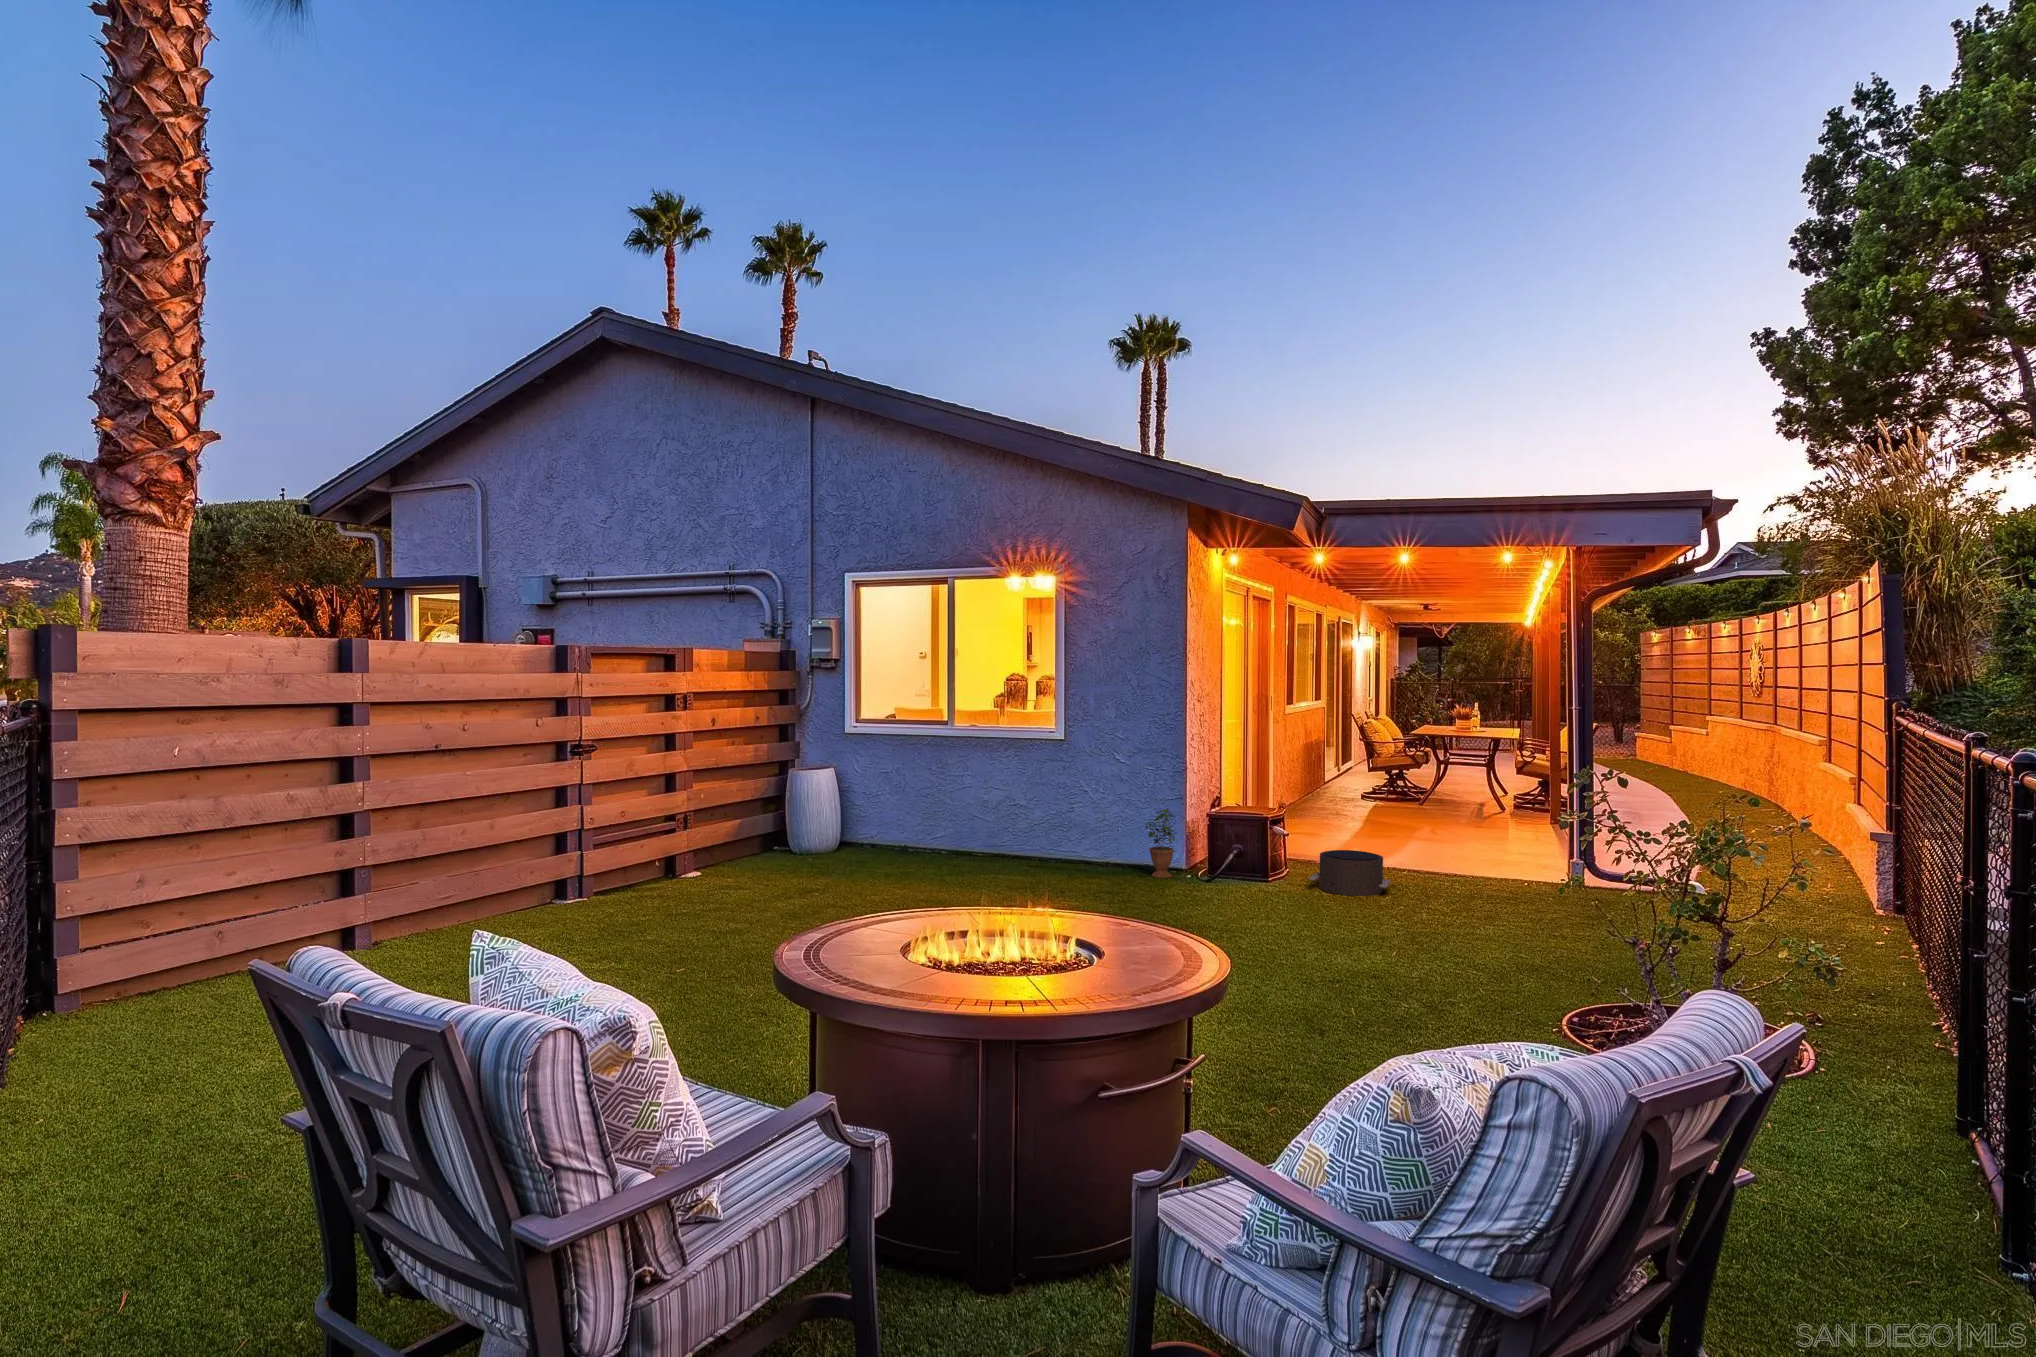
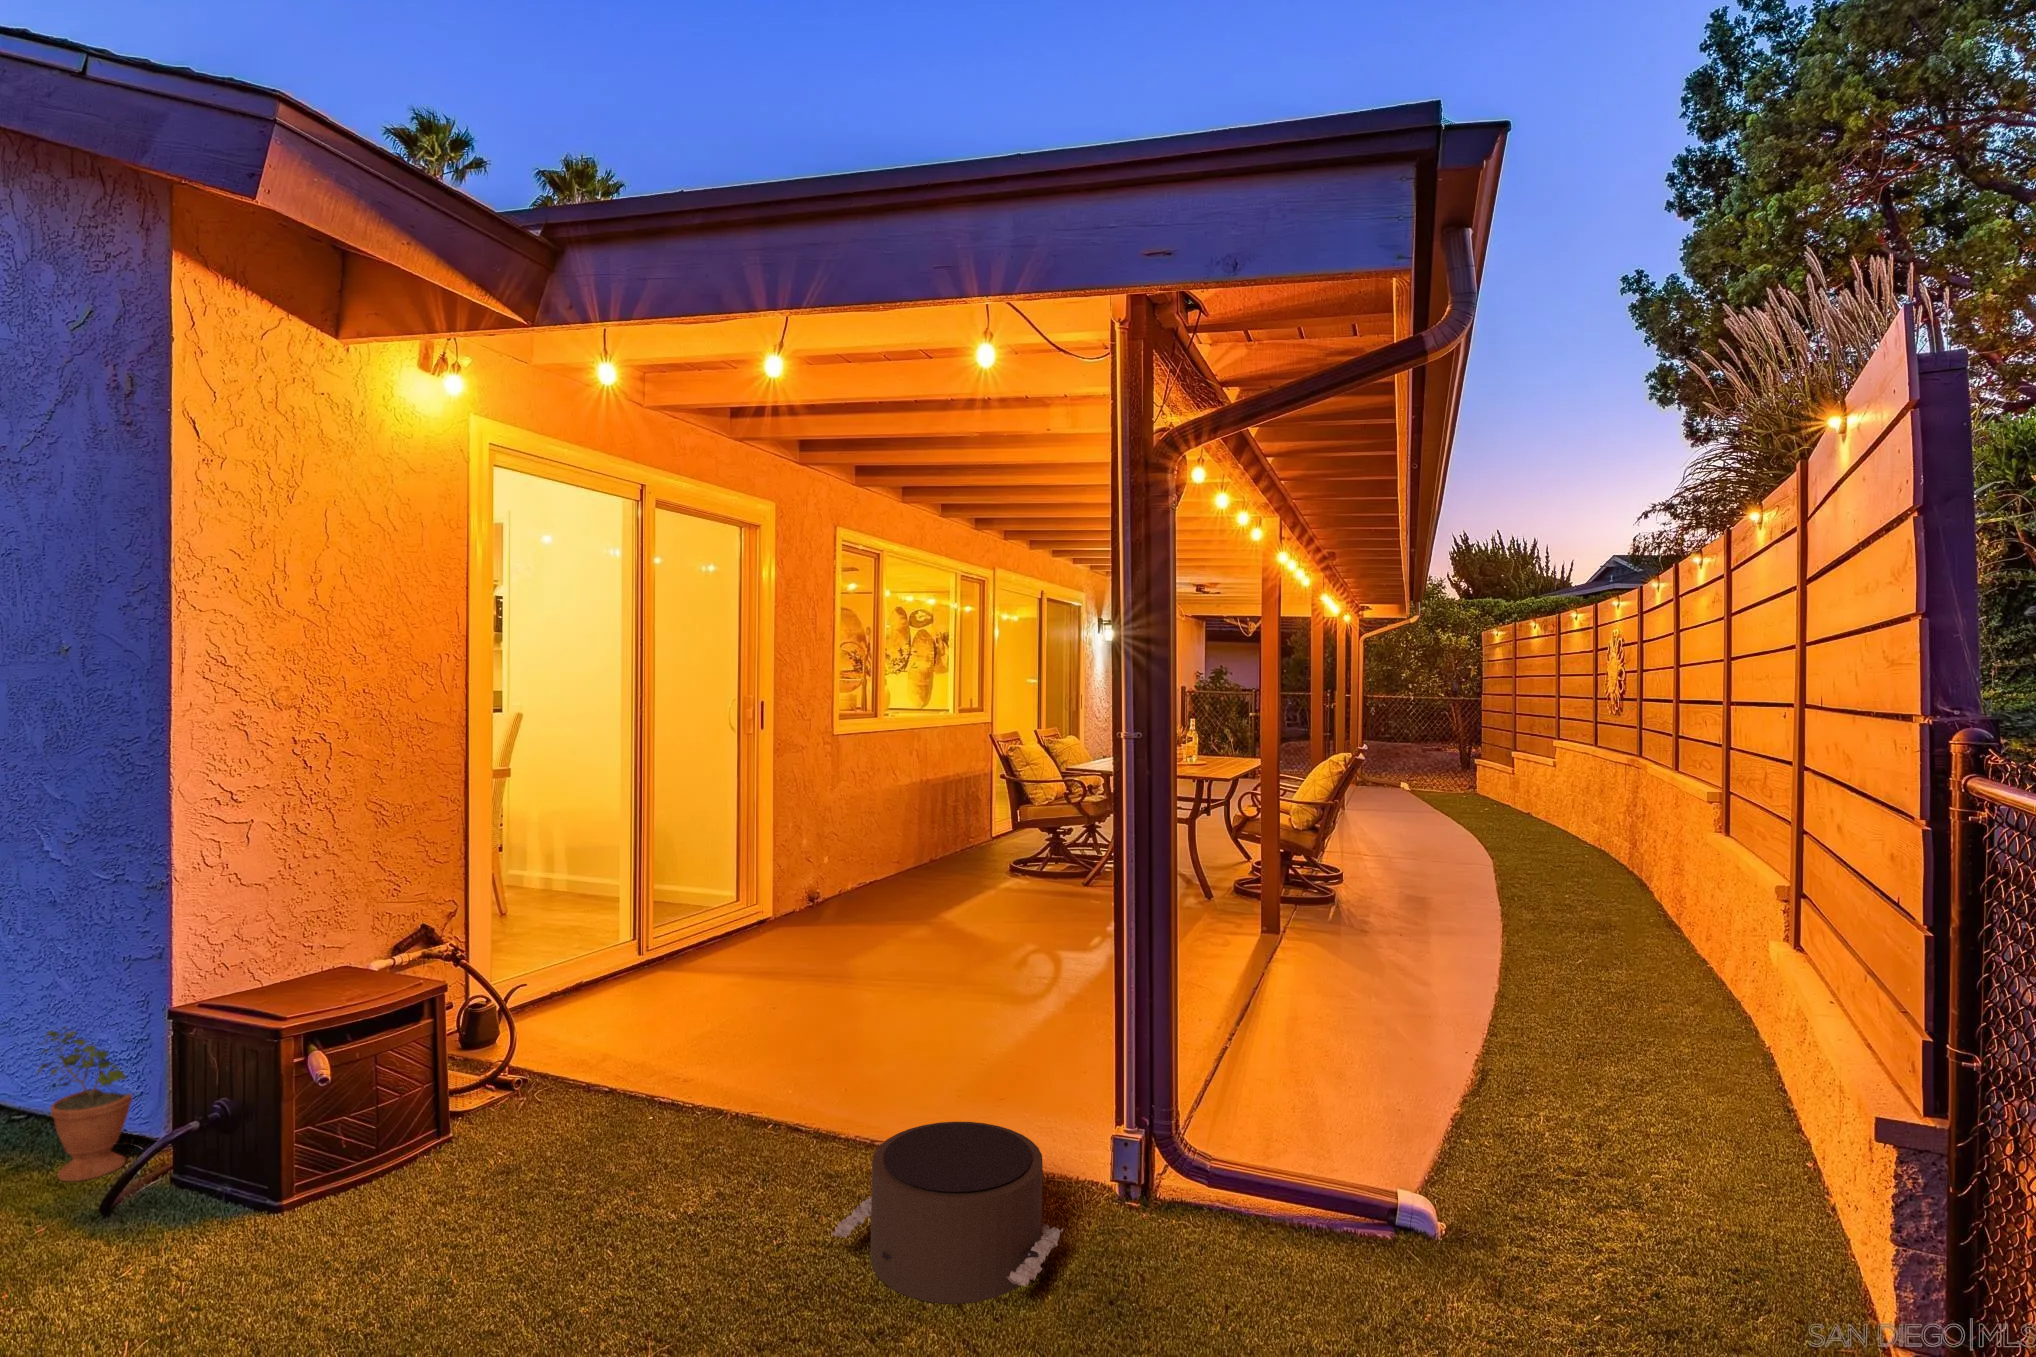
pouf: present [1309,850,1390,896] -> present [832,1122,1063,1304]

